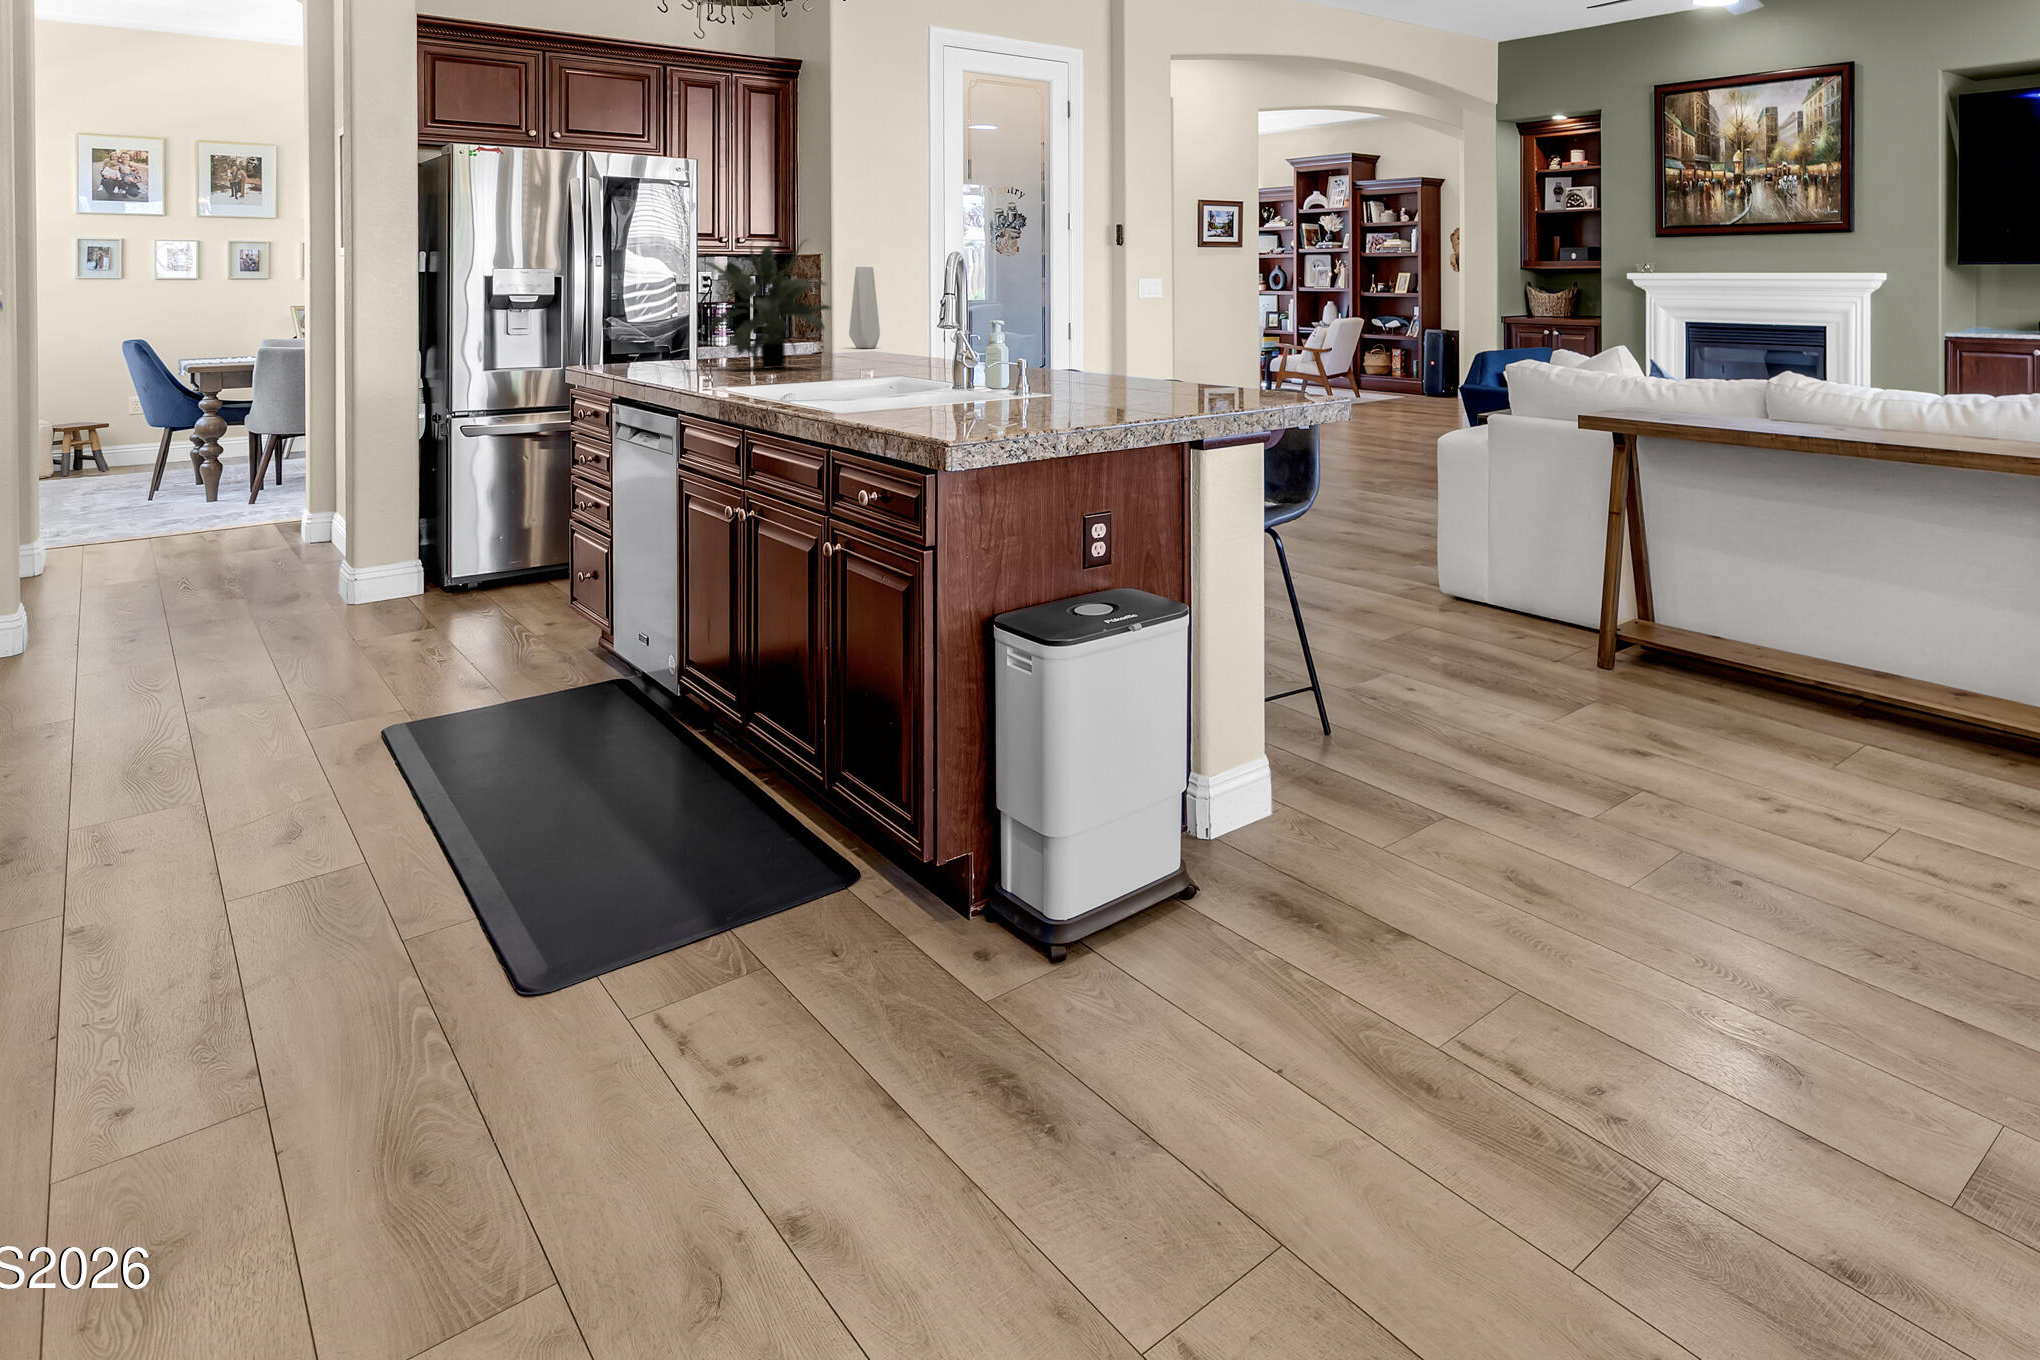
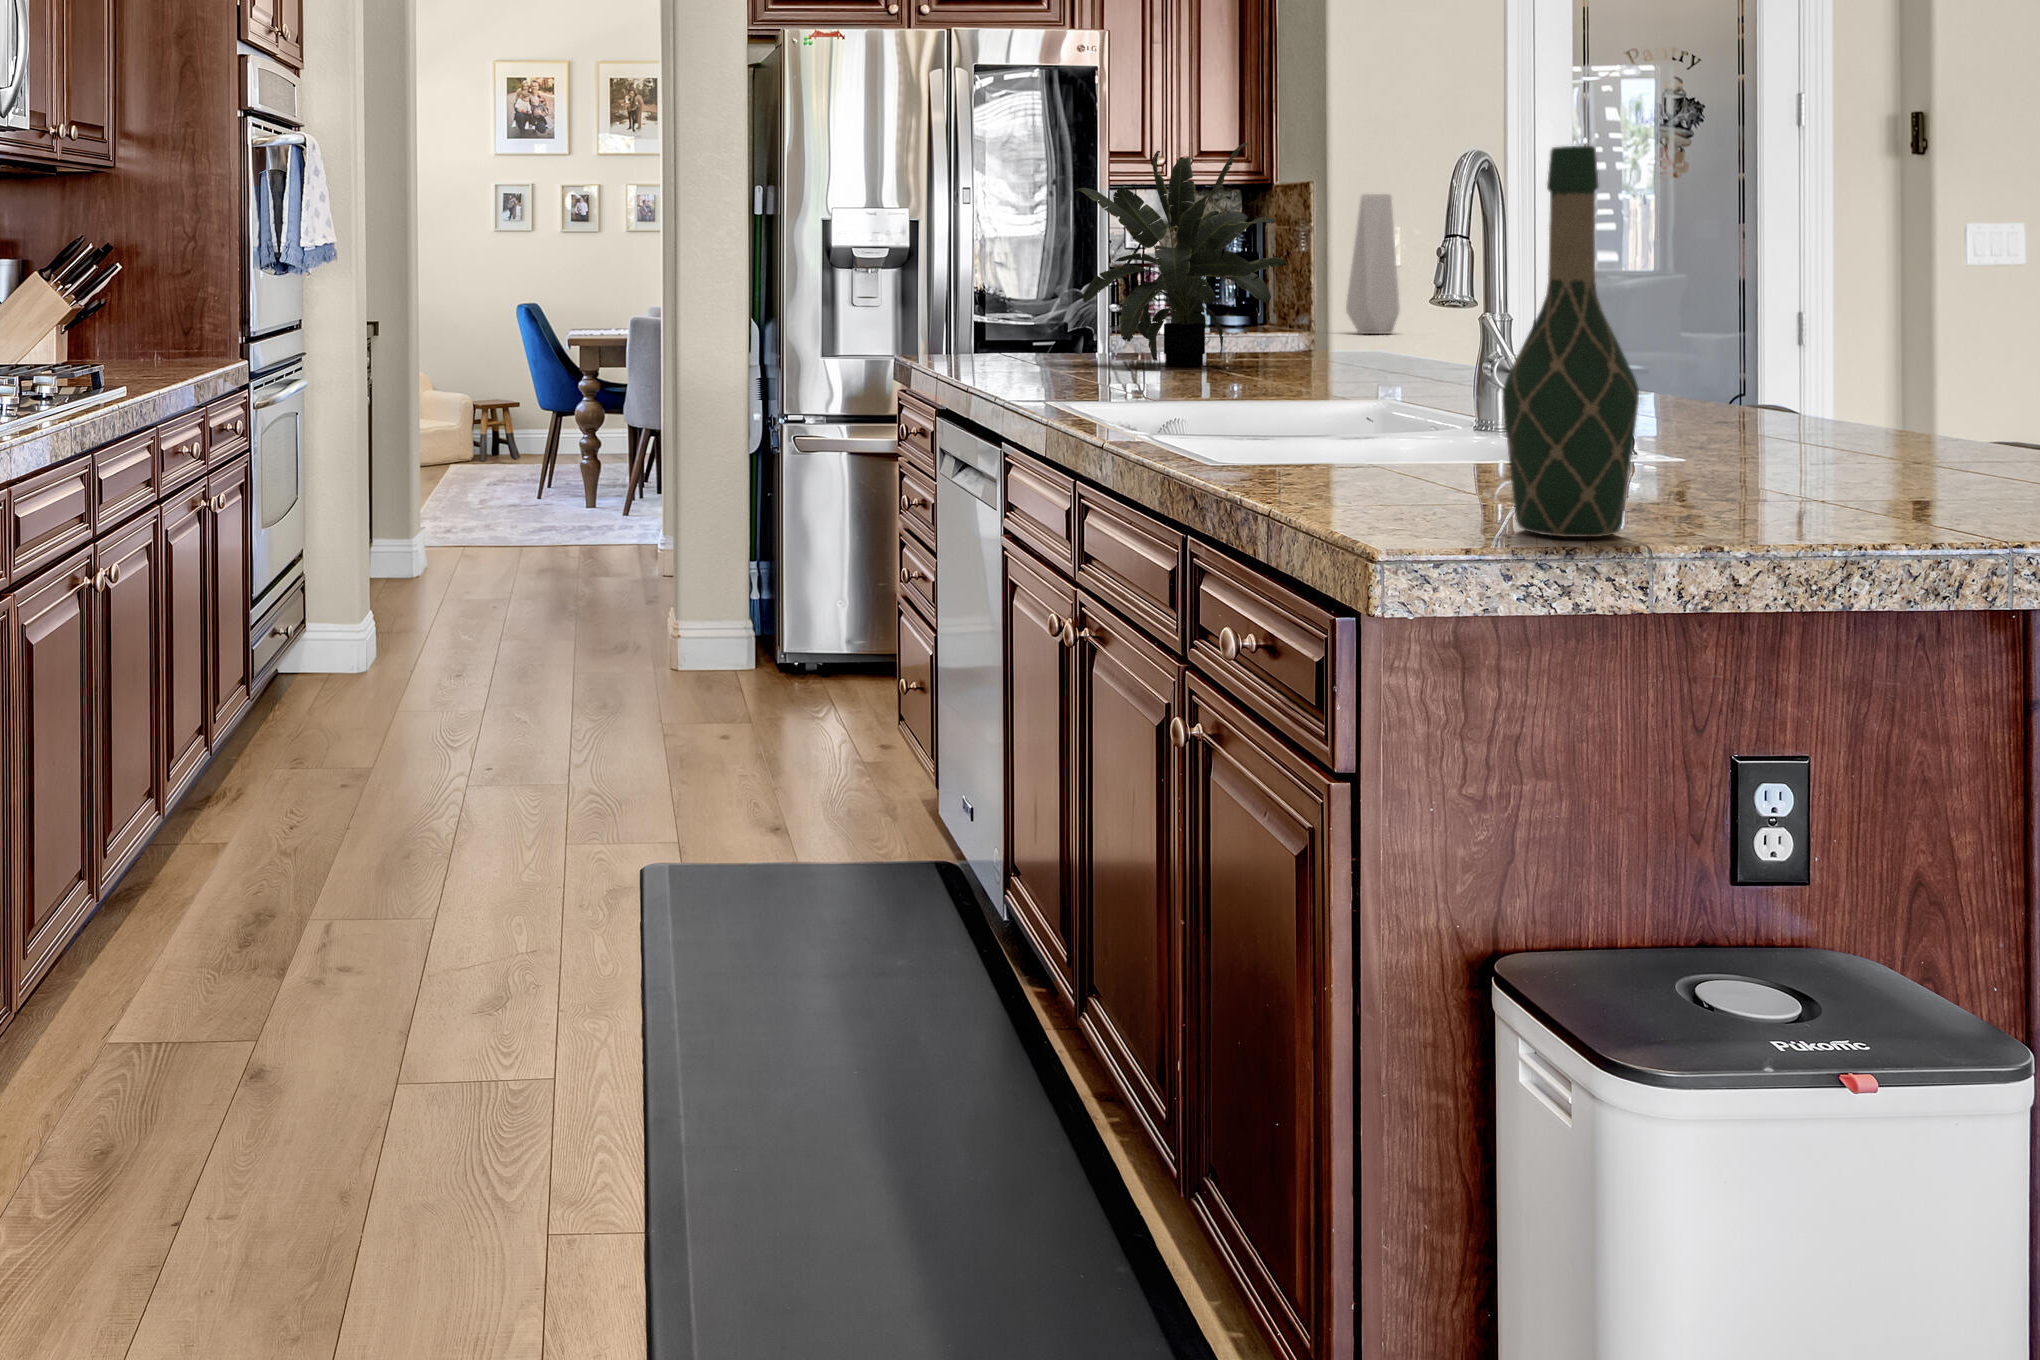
wine bottle: none [993,262,1046,428] -> present [1503,146,1639,537]

